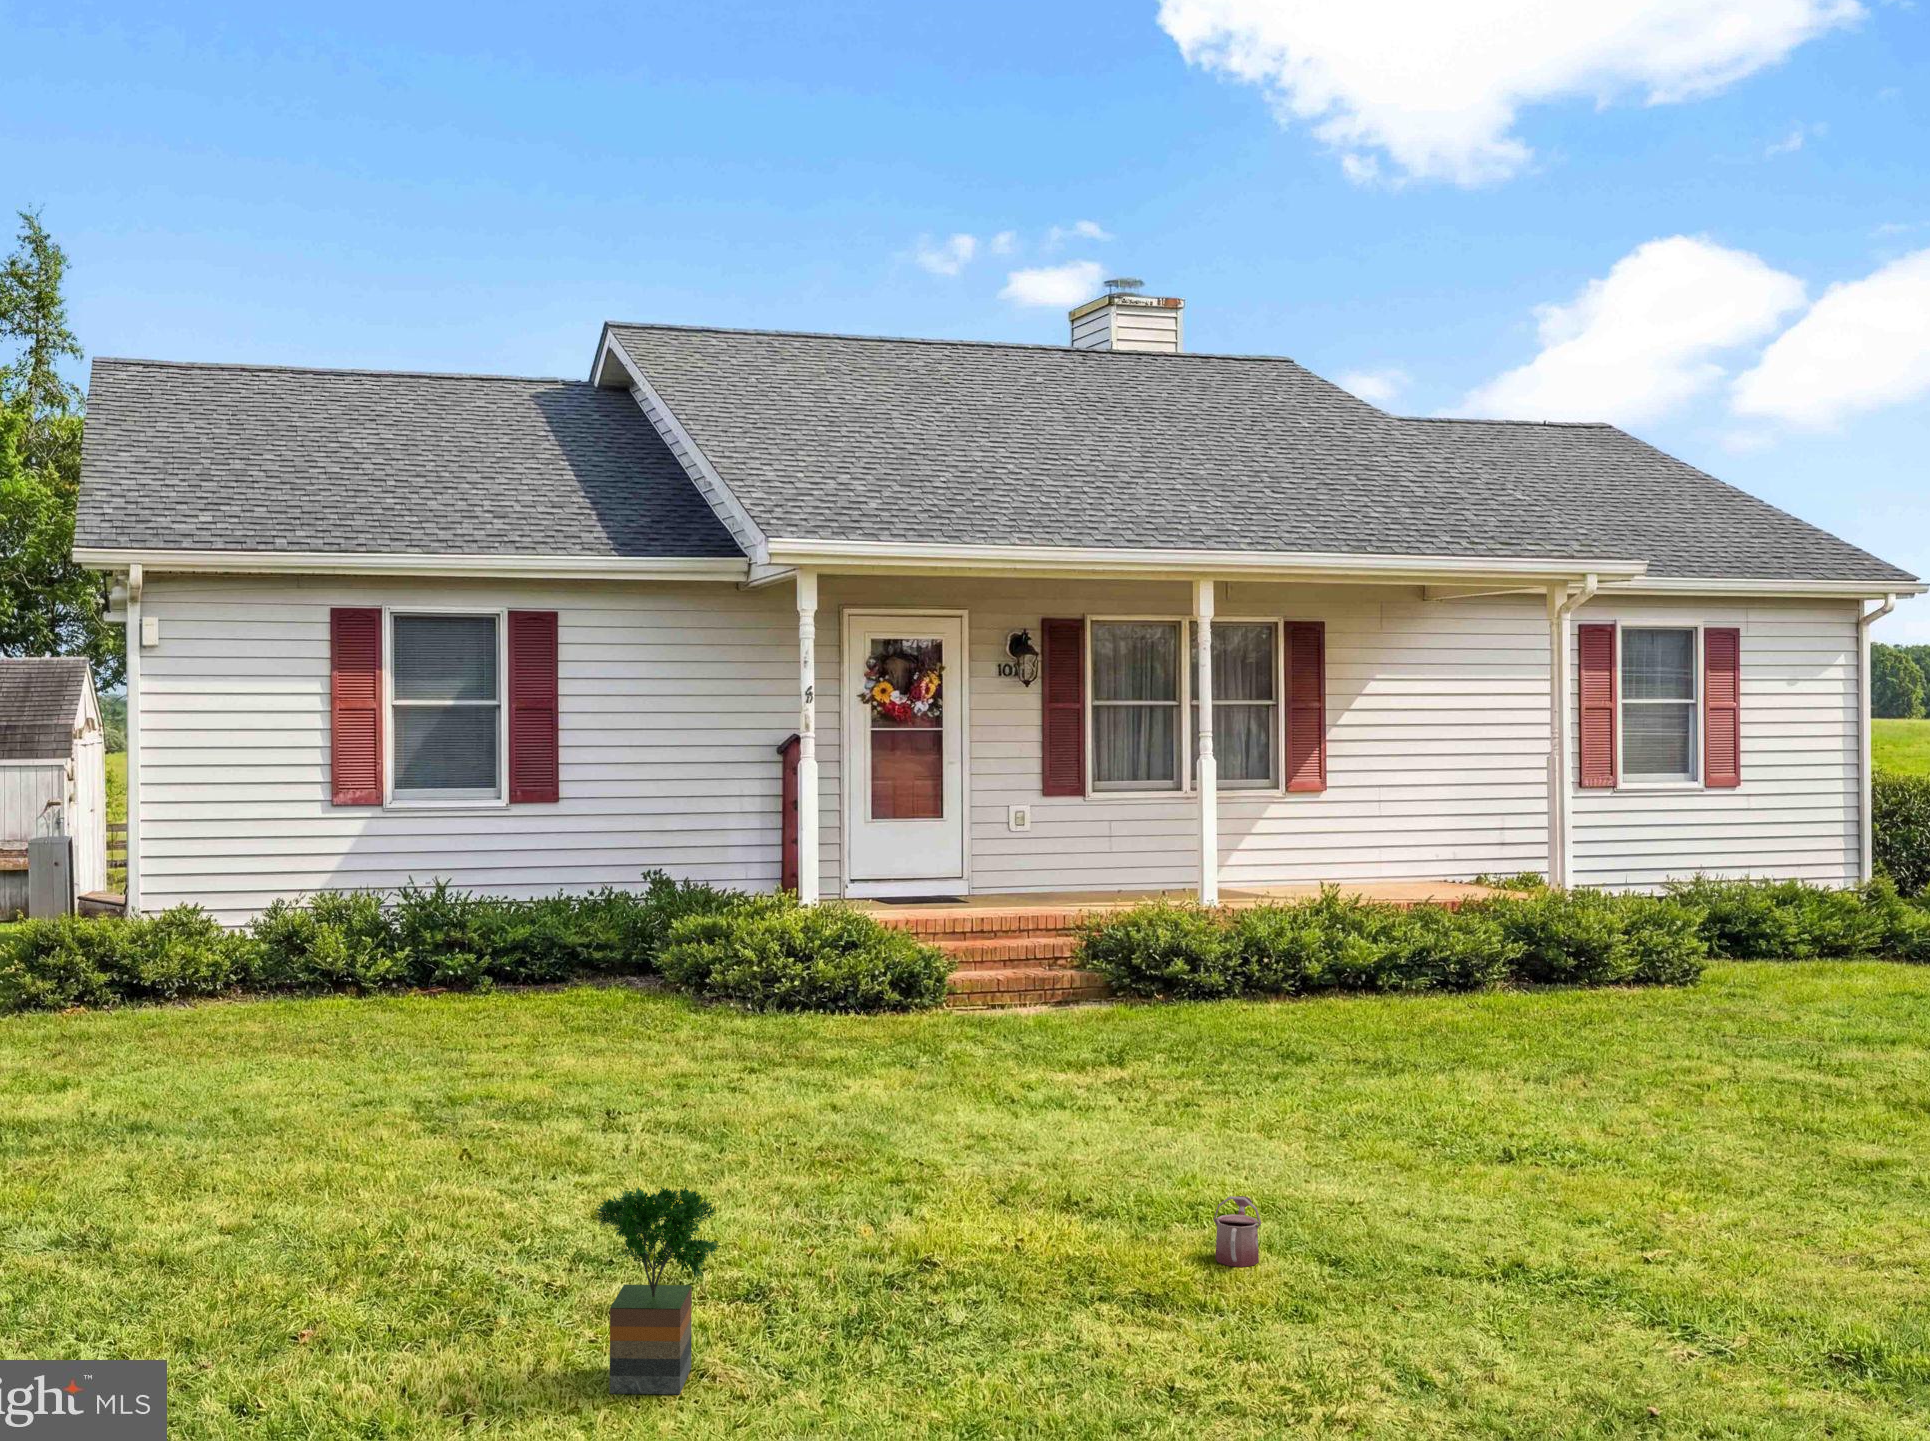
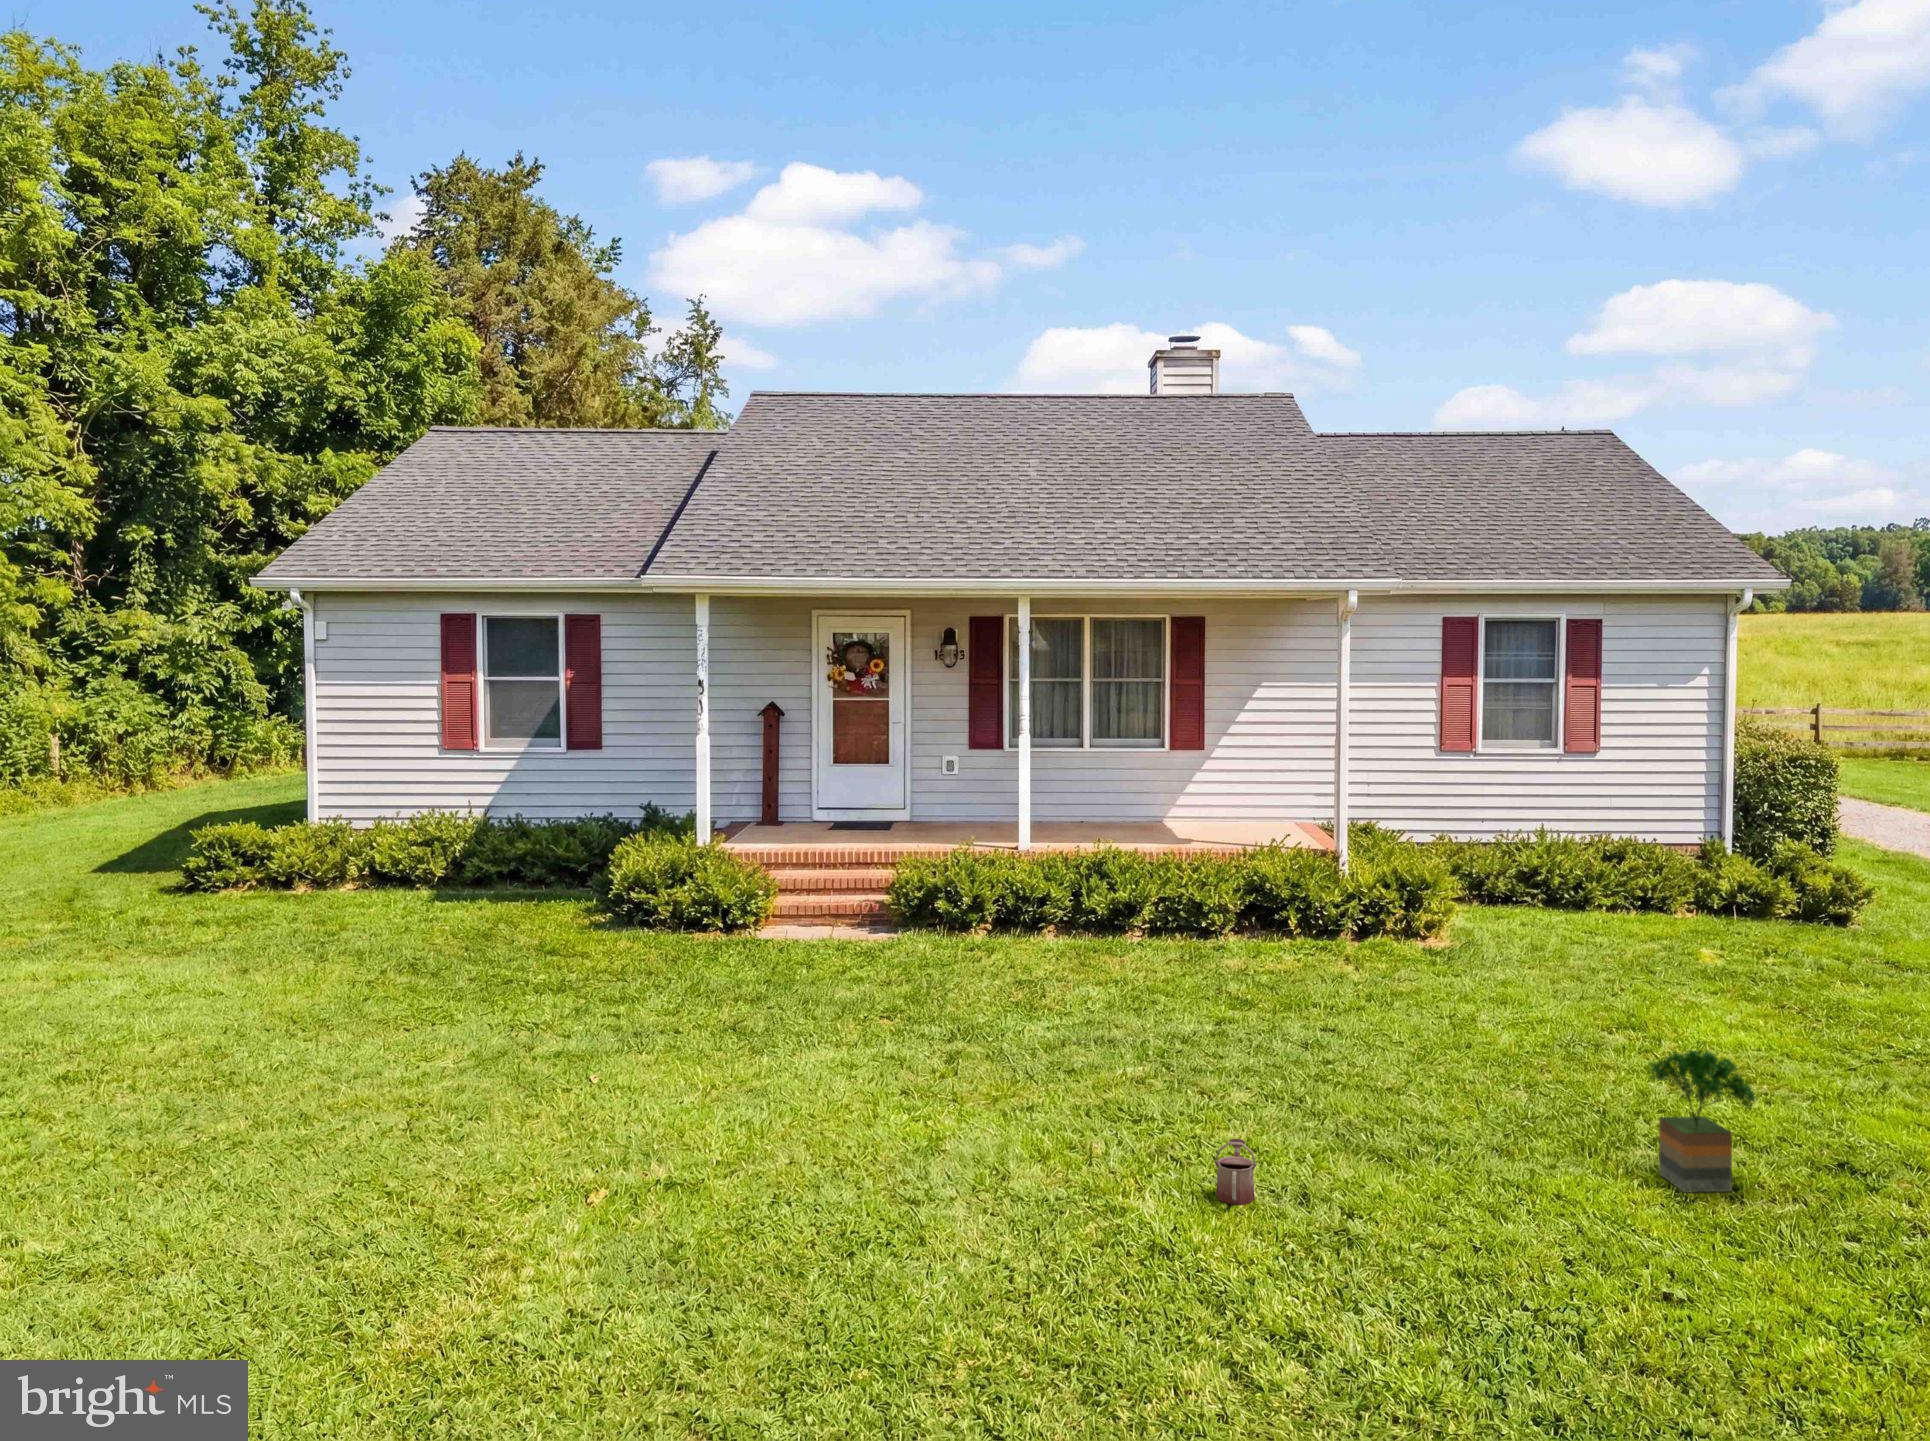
potted tree: present [595,1186,720,1394] -> present [1650,1050,1757,1193]

